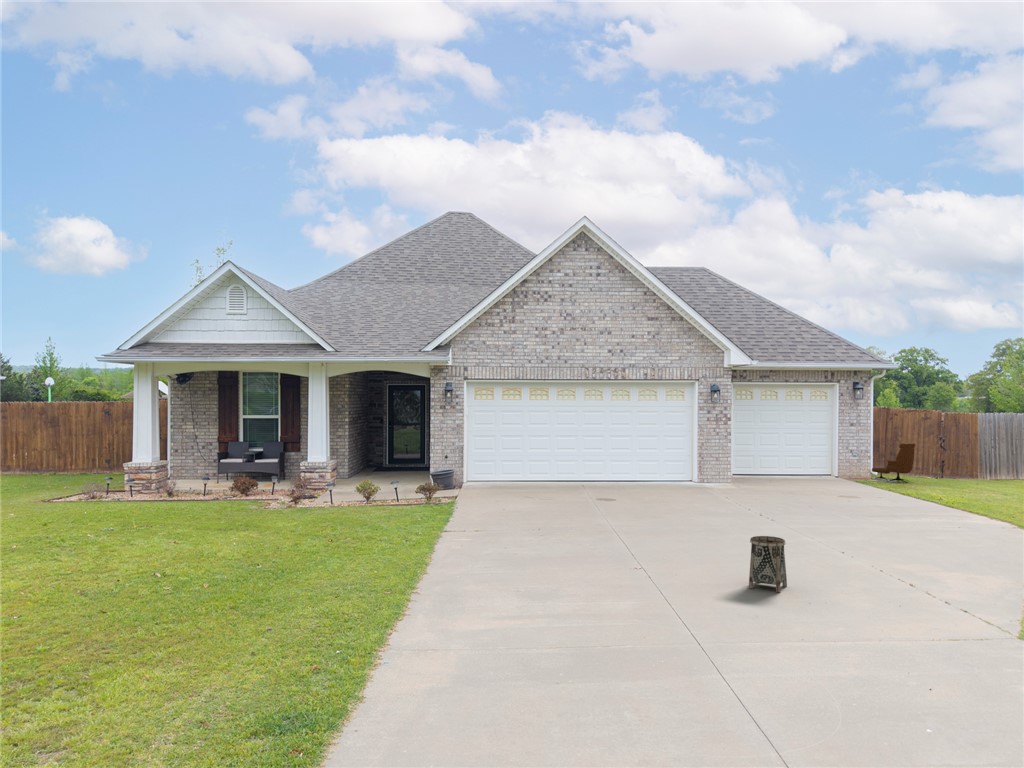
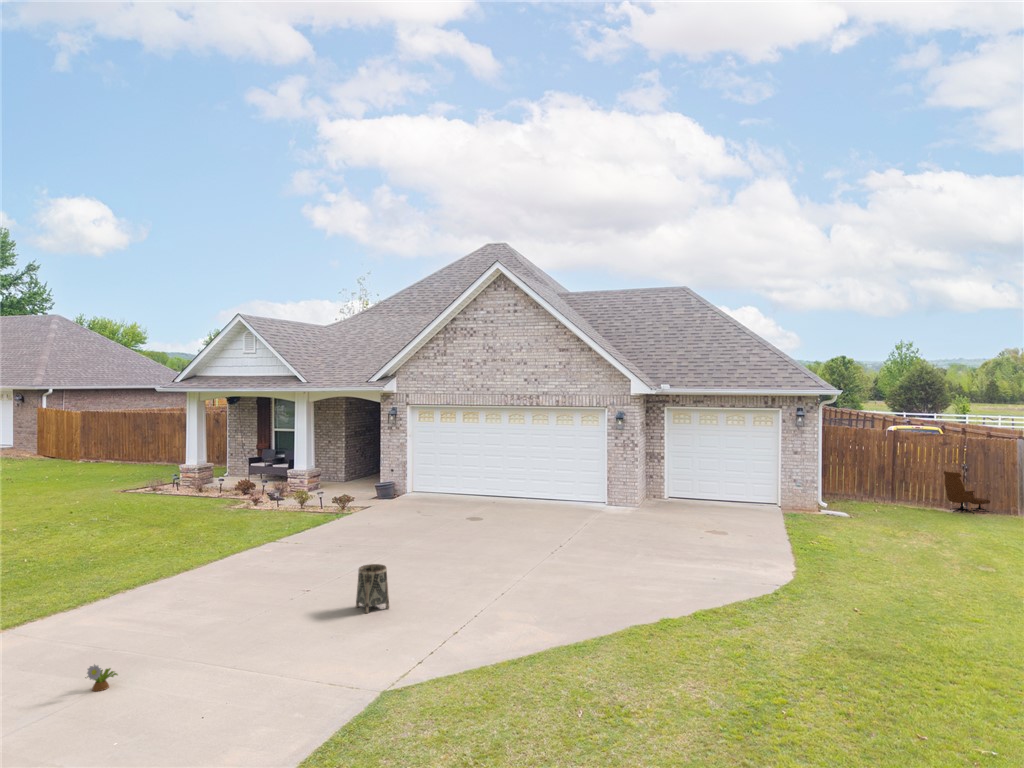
lounge chair: present [872,443,915,483] -> present [944,471,990,514]
decorative plant: none [729,669,770,708] -> present [87,664,118,691]

